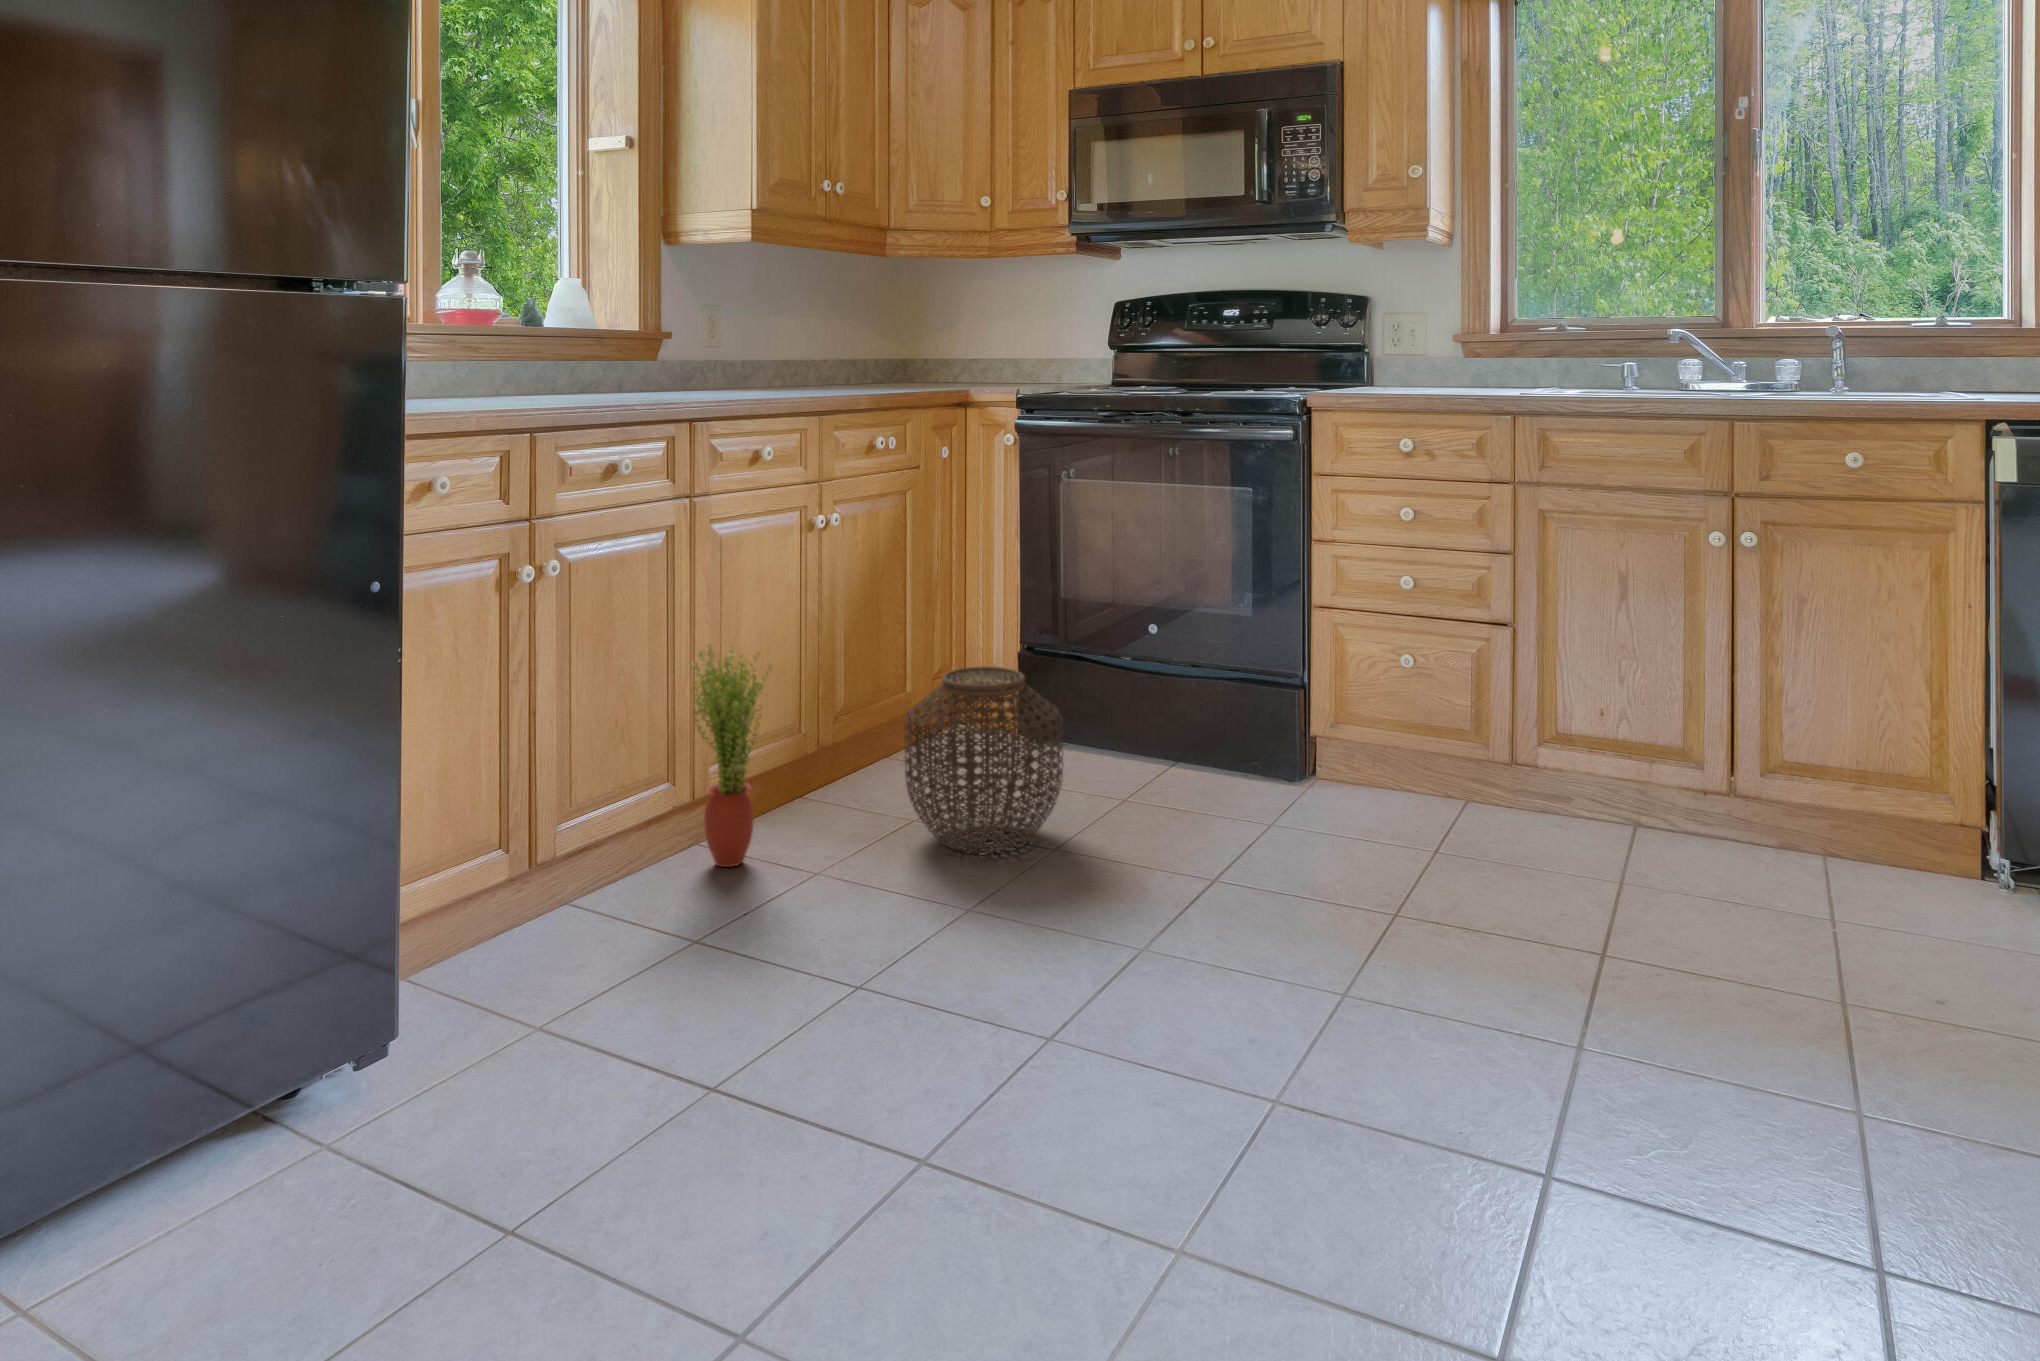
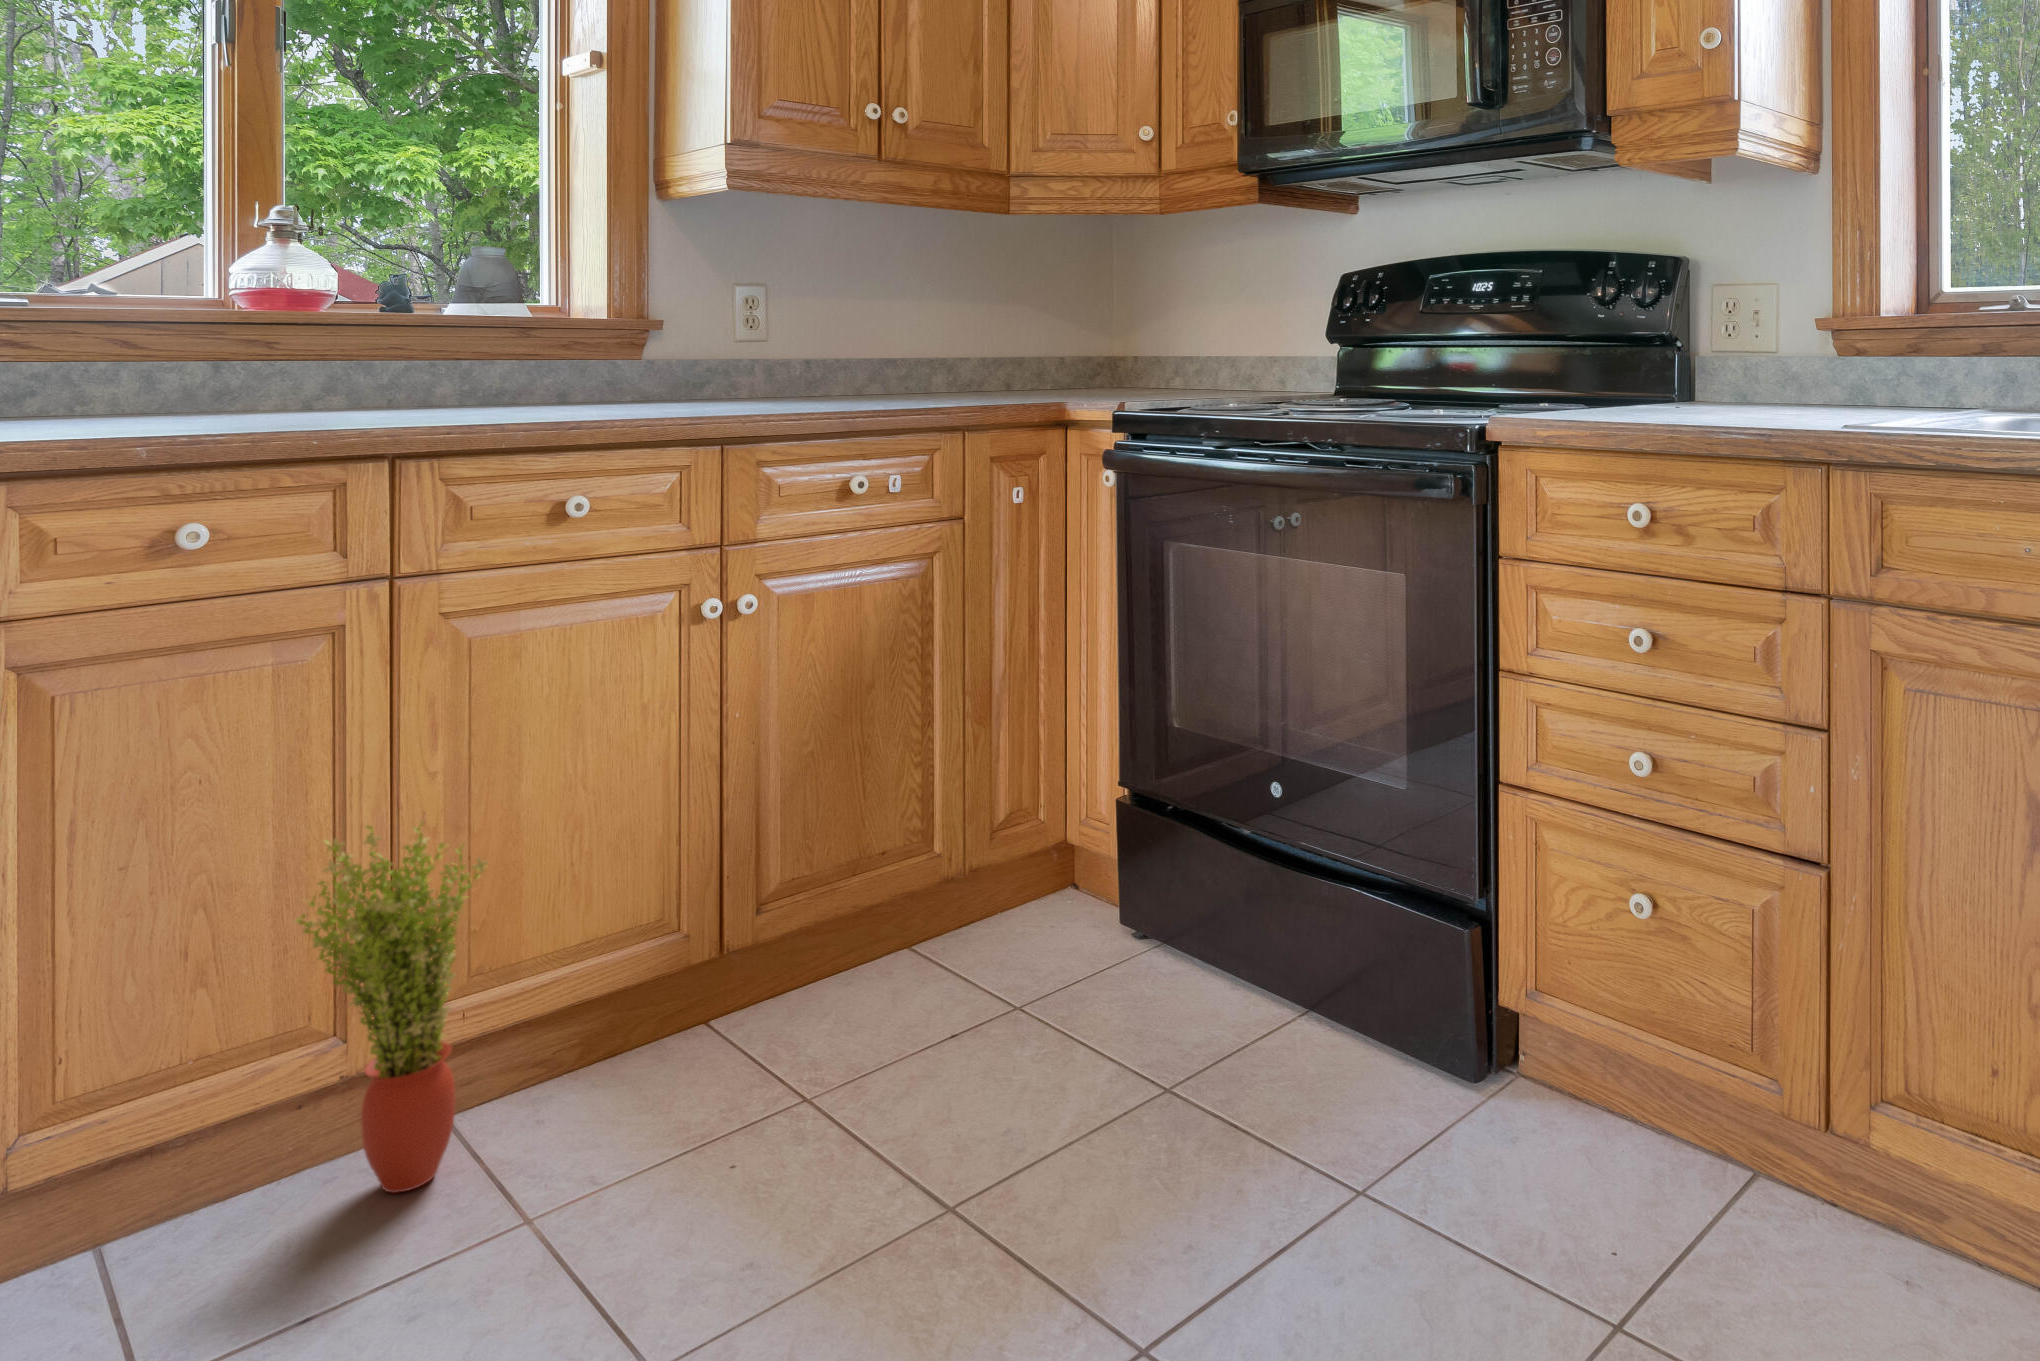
woven basket: present [905,667,1063,854] -> none [692,871,978,1216]

